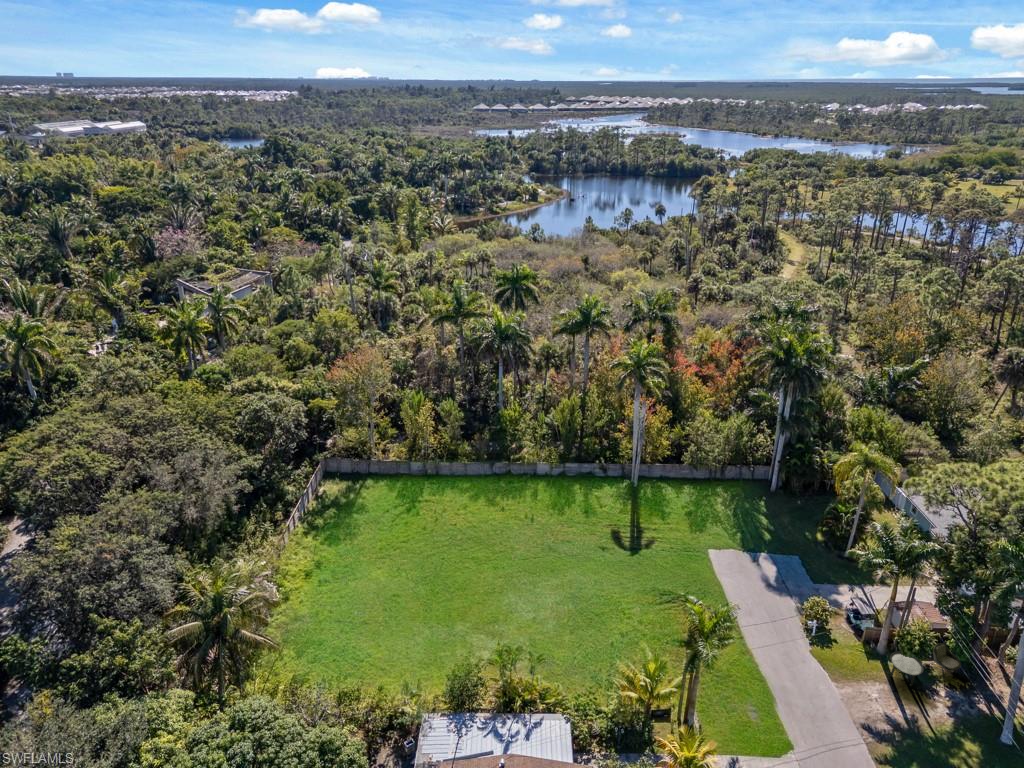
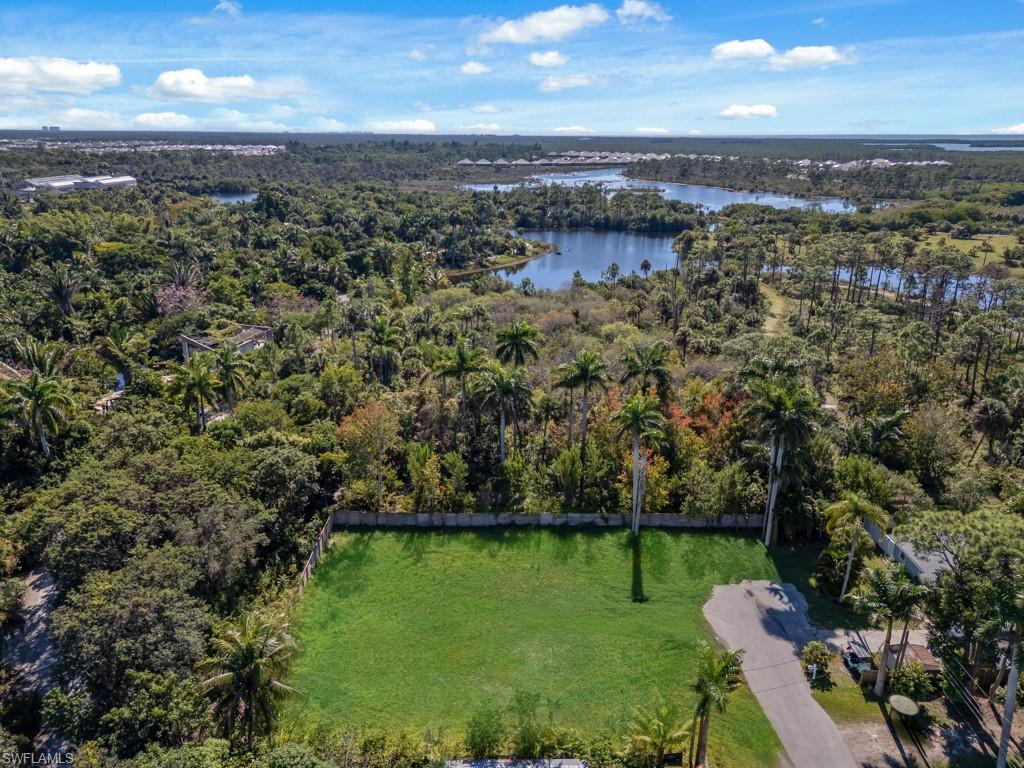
lounge chair: present [934,643,961,677] -> none [923,684,955,718]

